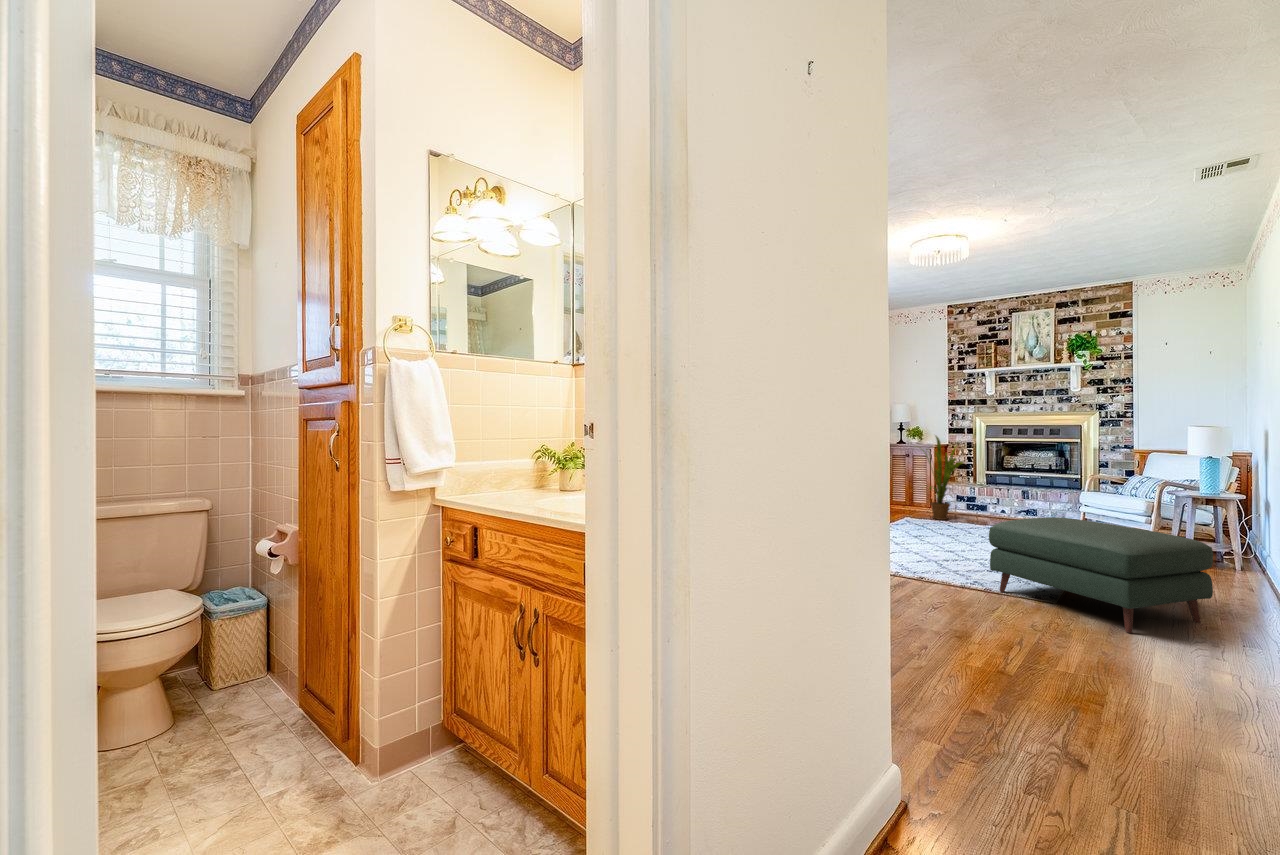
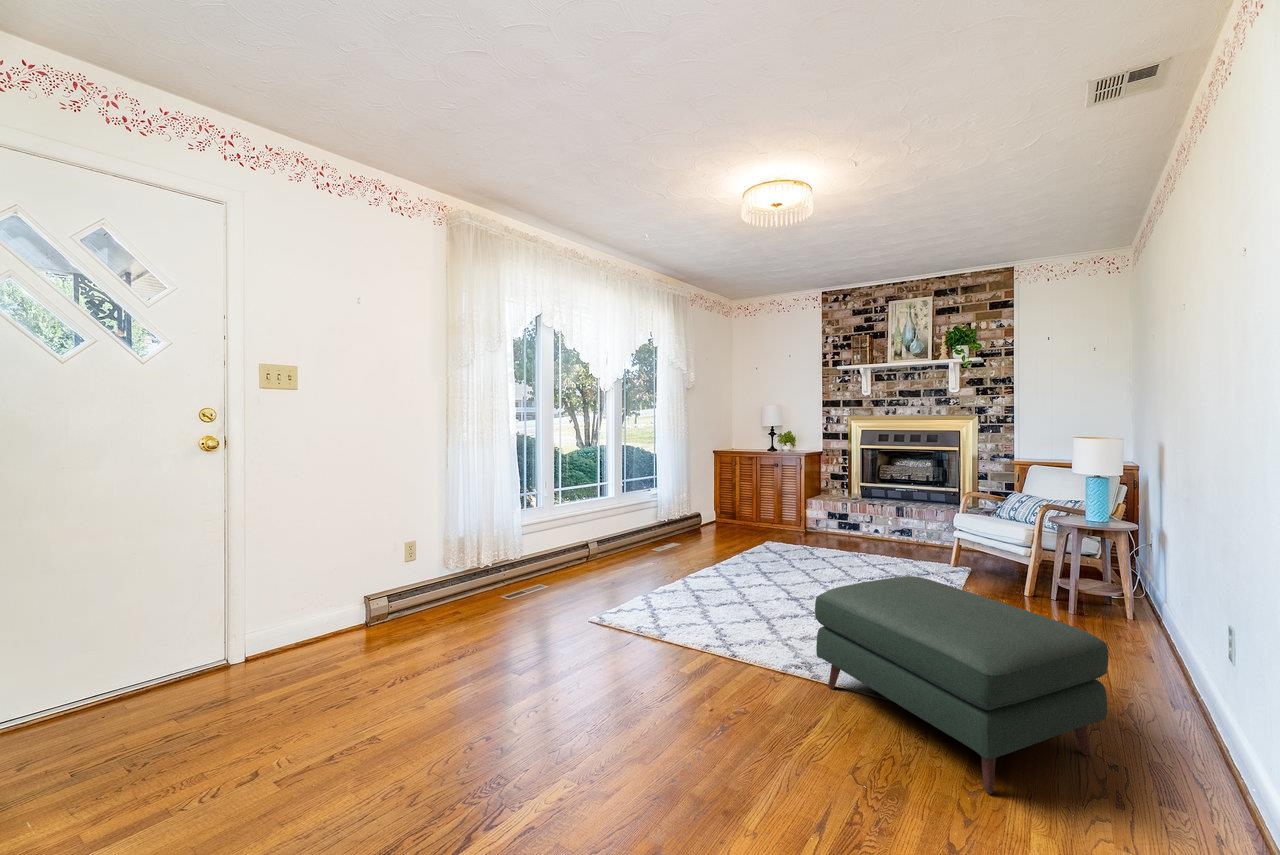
house plant: present [923,436,963,520] -> none [776,442,834,543]

